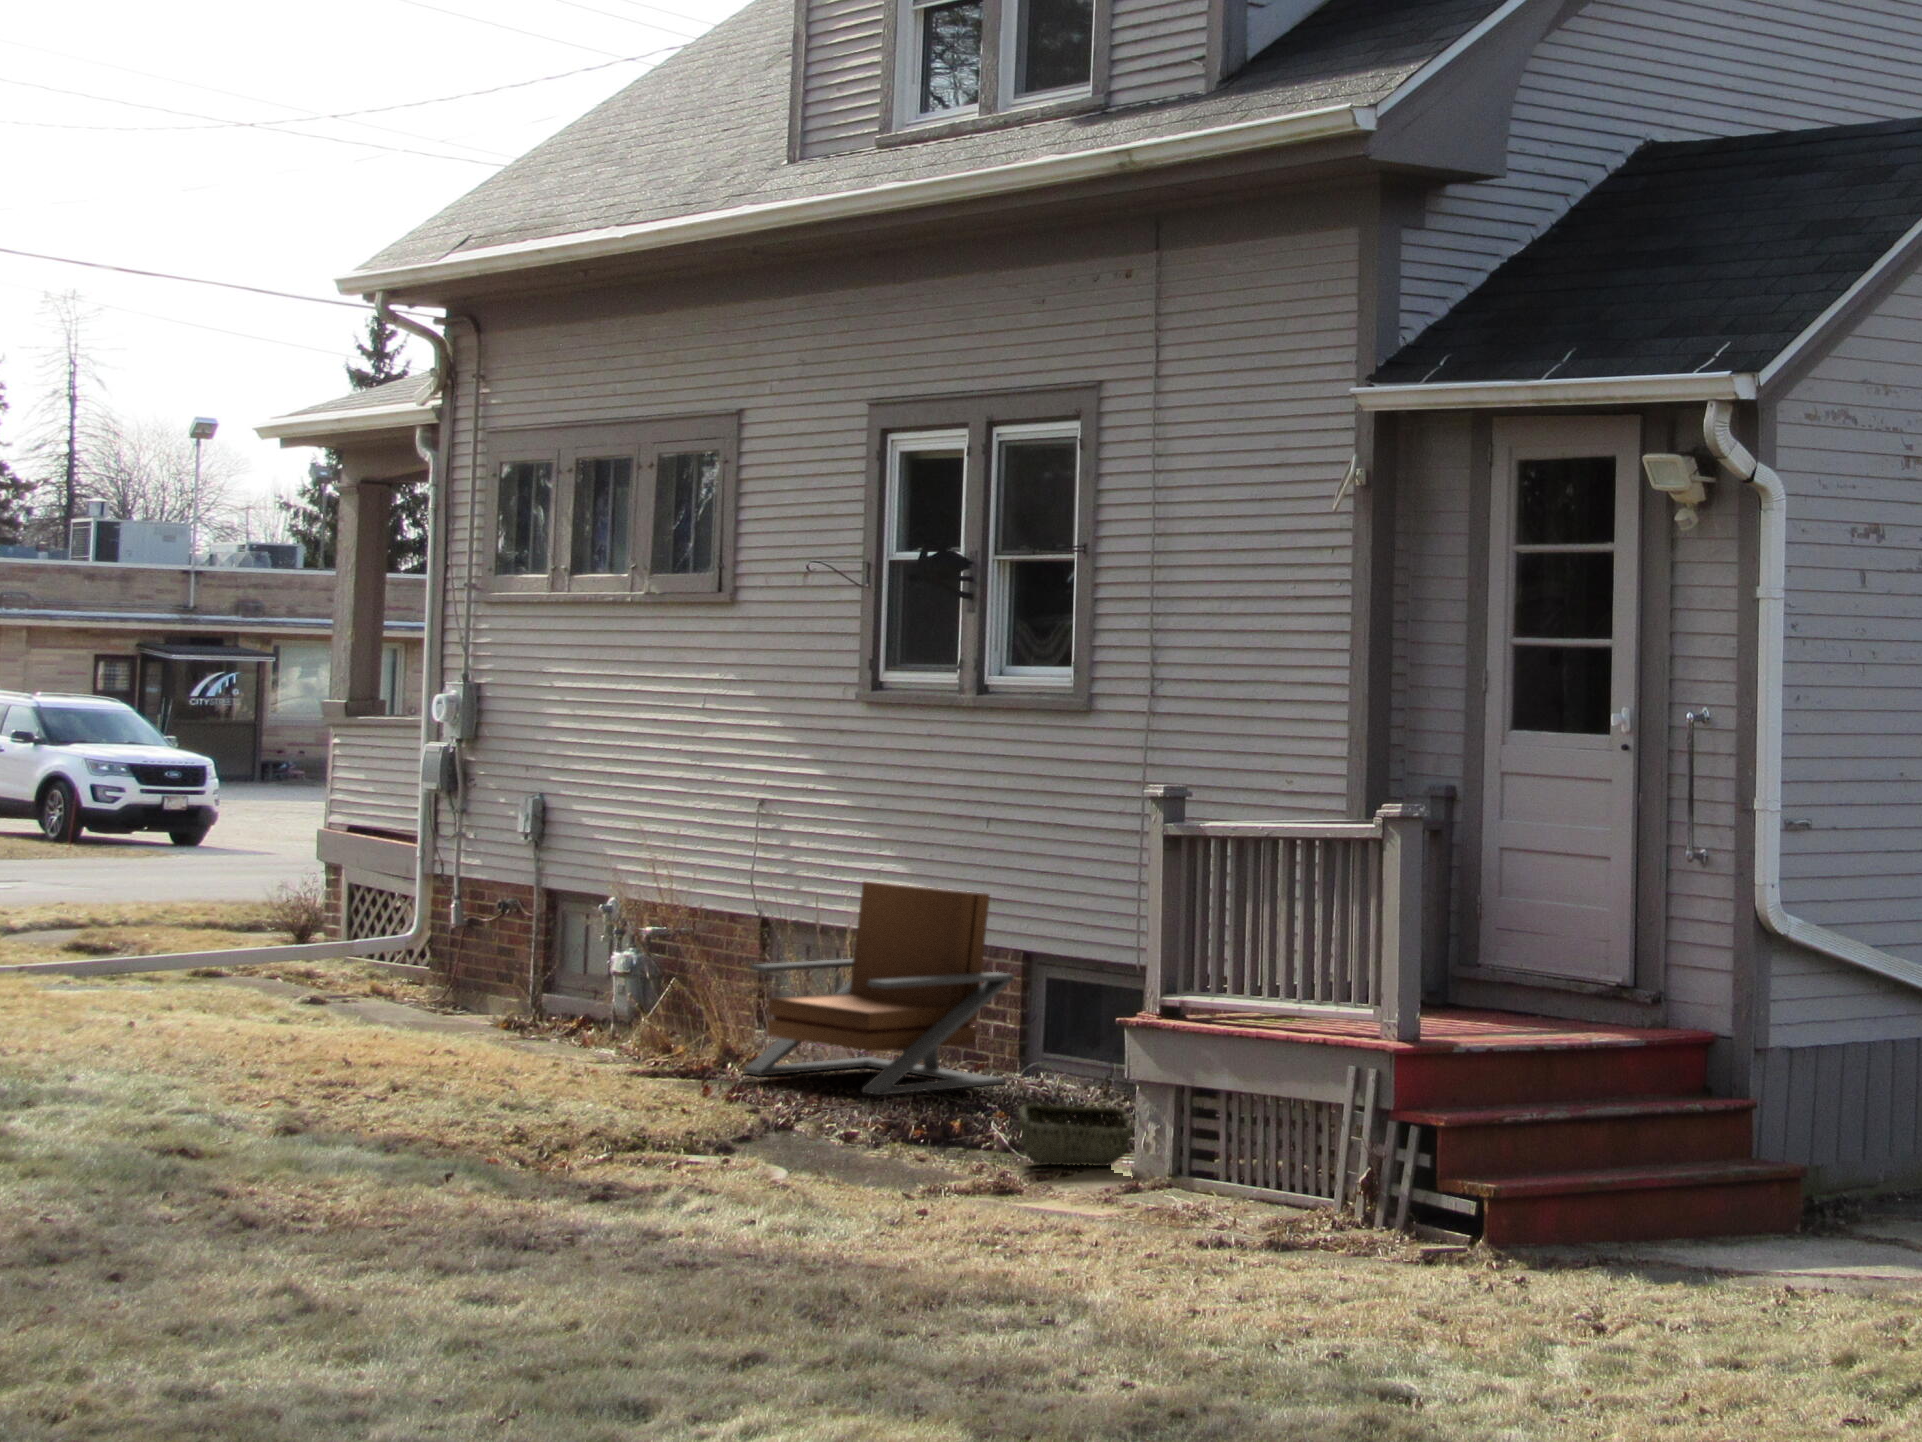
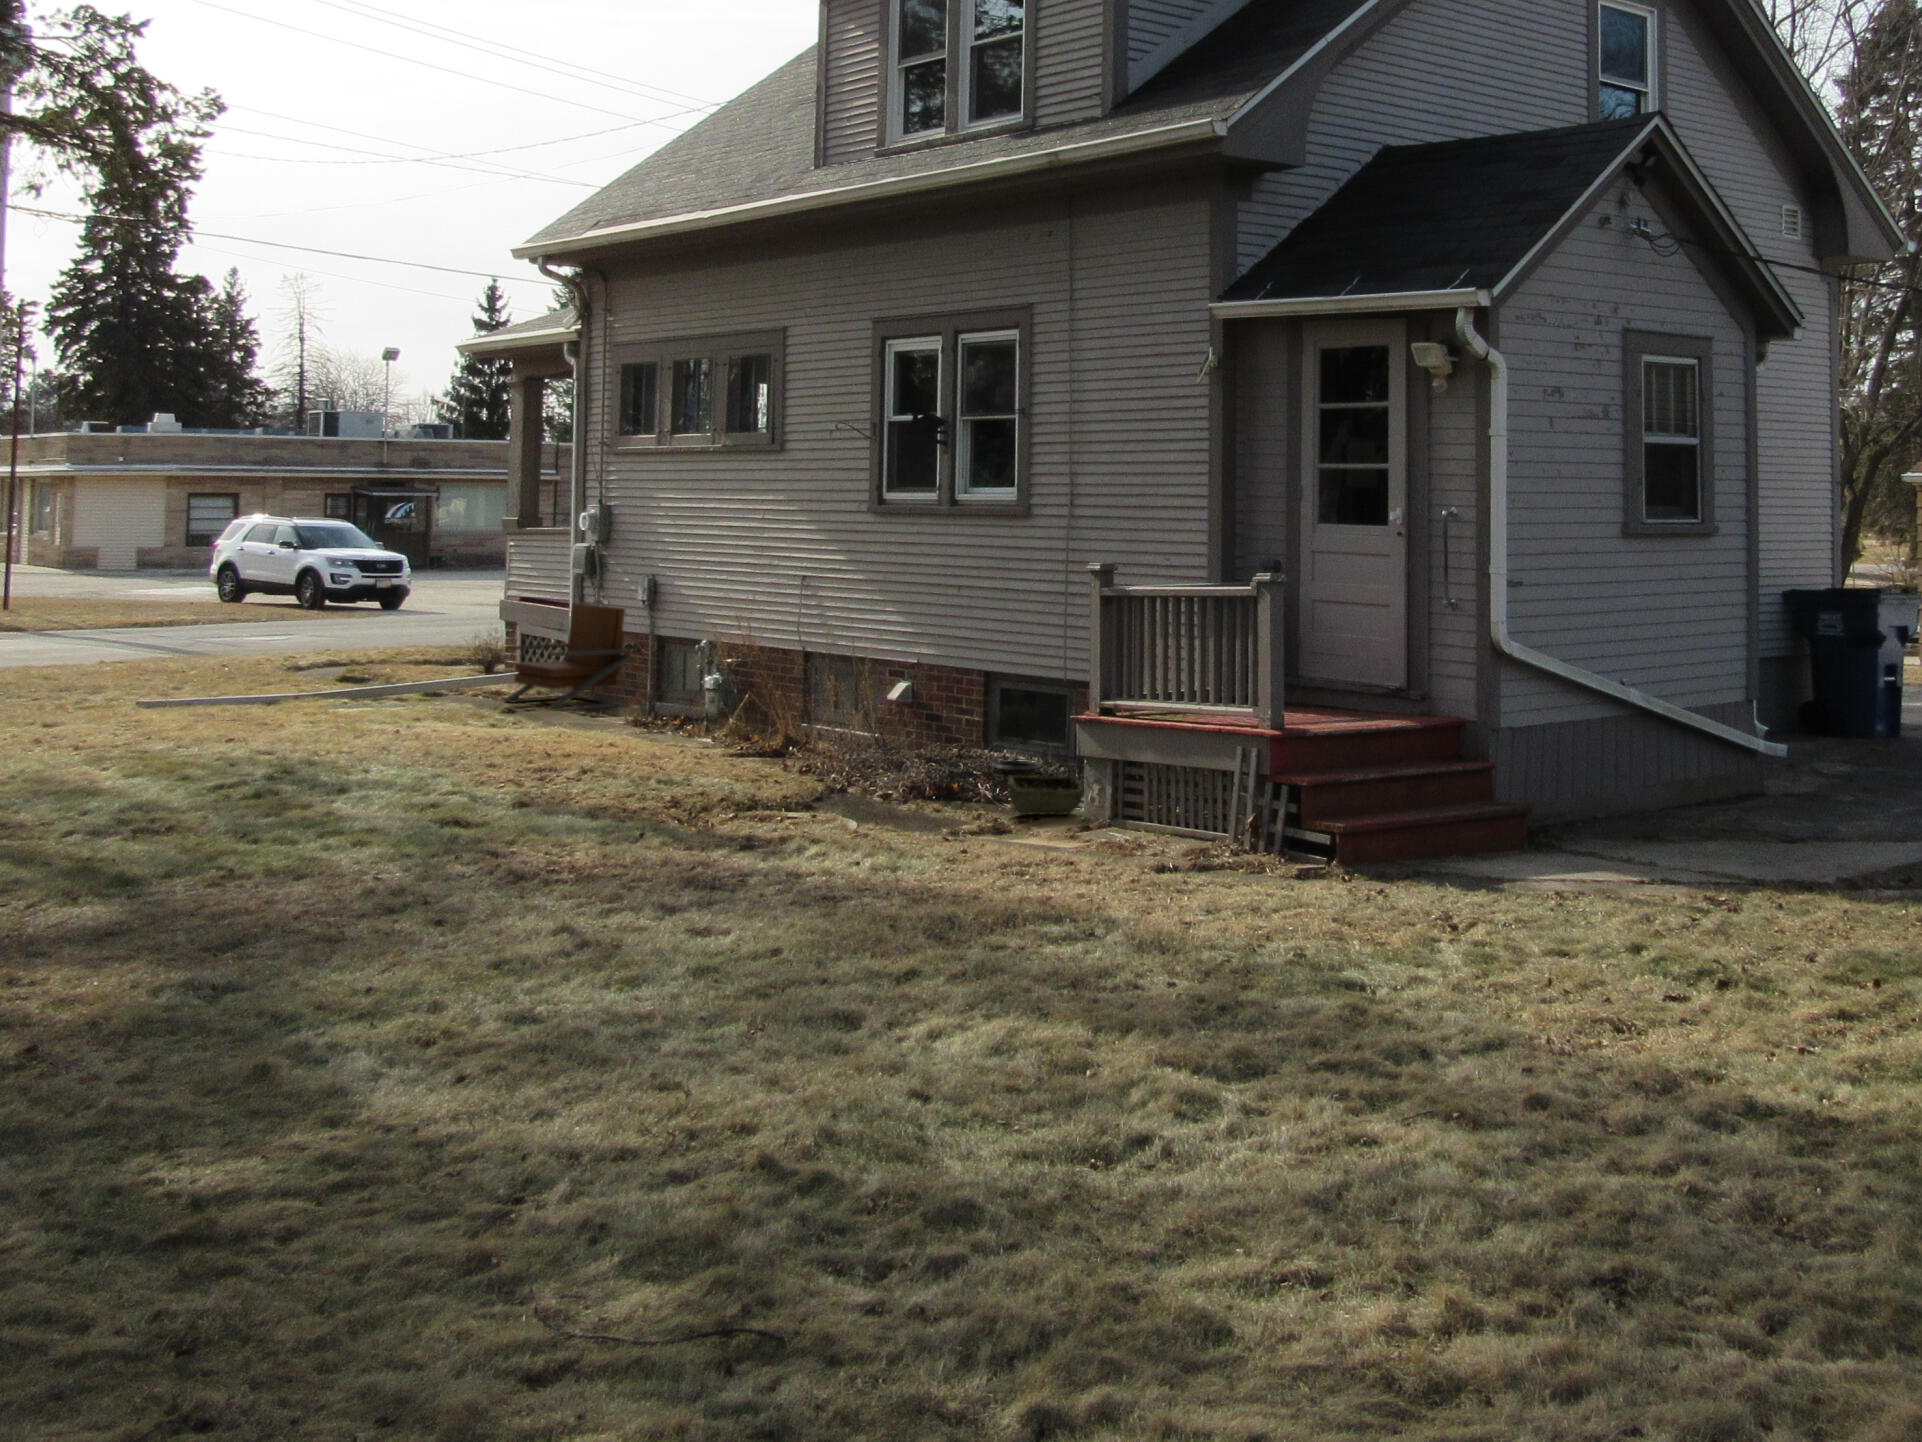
lounge chair: present [744,882,1014,1095] -> present [505,603,631,711]
potted tree: none [1013,958,1103,1101] -> present [990,689,1040,770]

